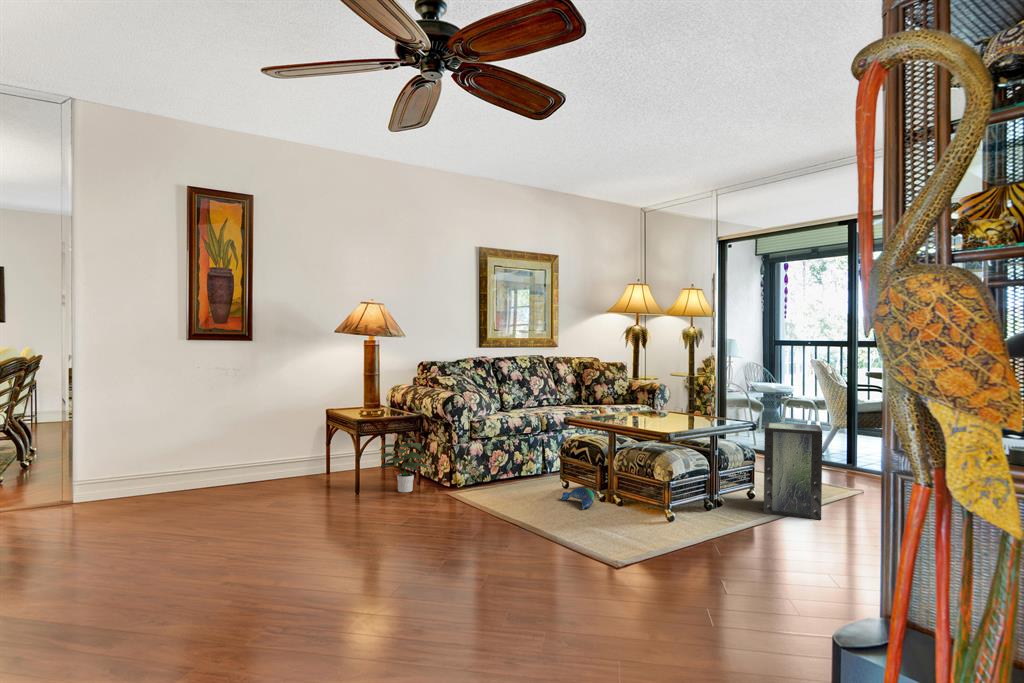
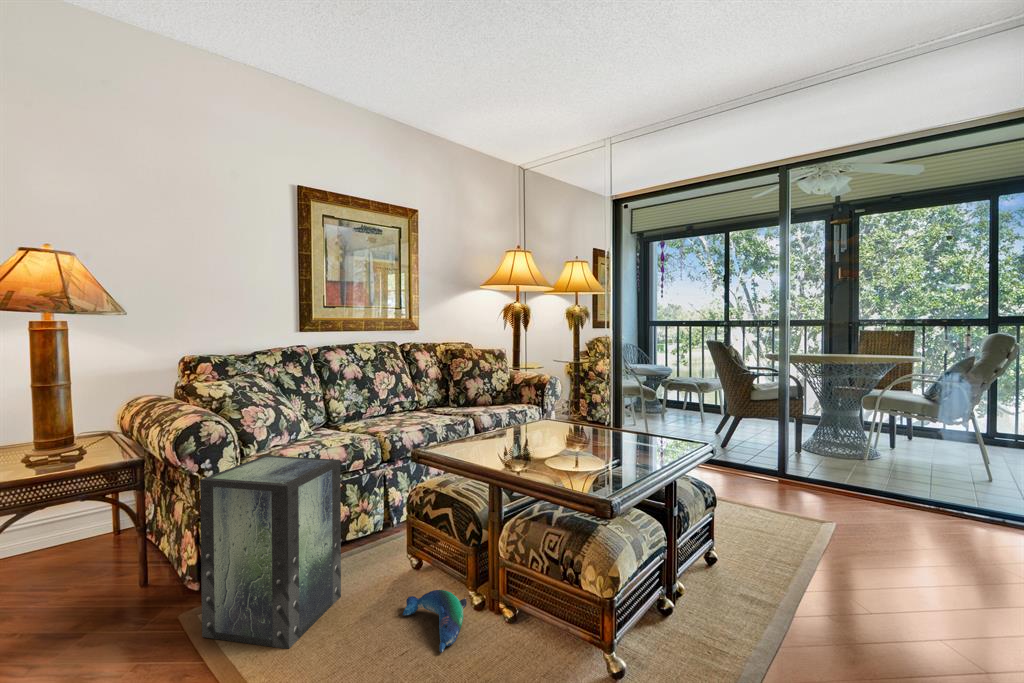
storage box: present [764,422,822,519] -> present [200,455,341,649]
potted plant: present [380,438,429,492] -> none [26,504,158,622]

